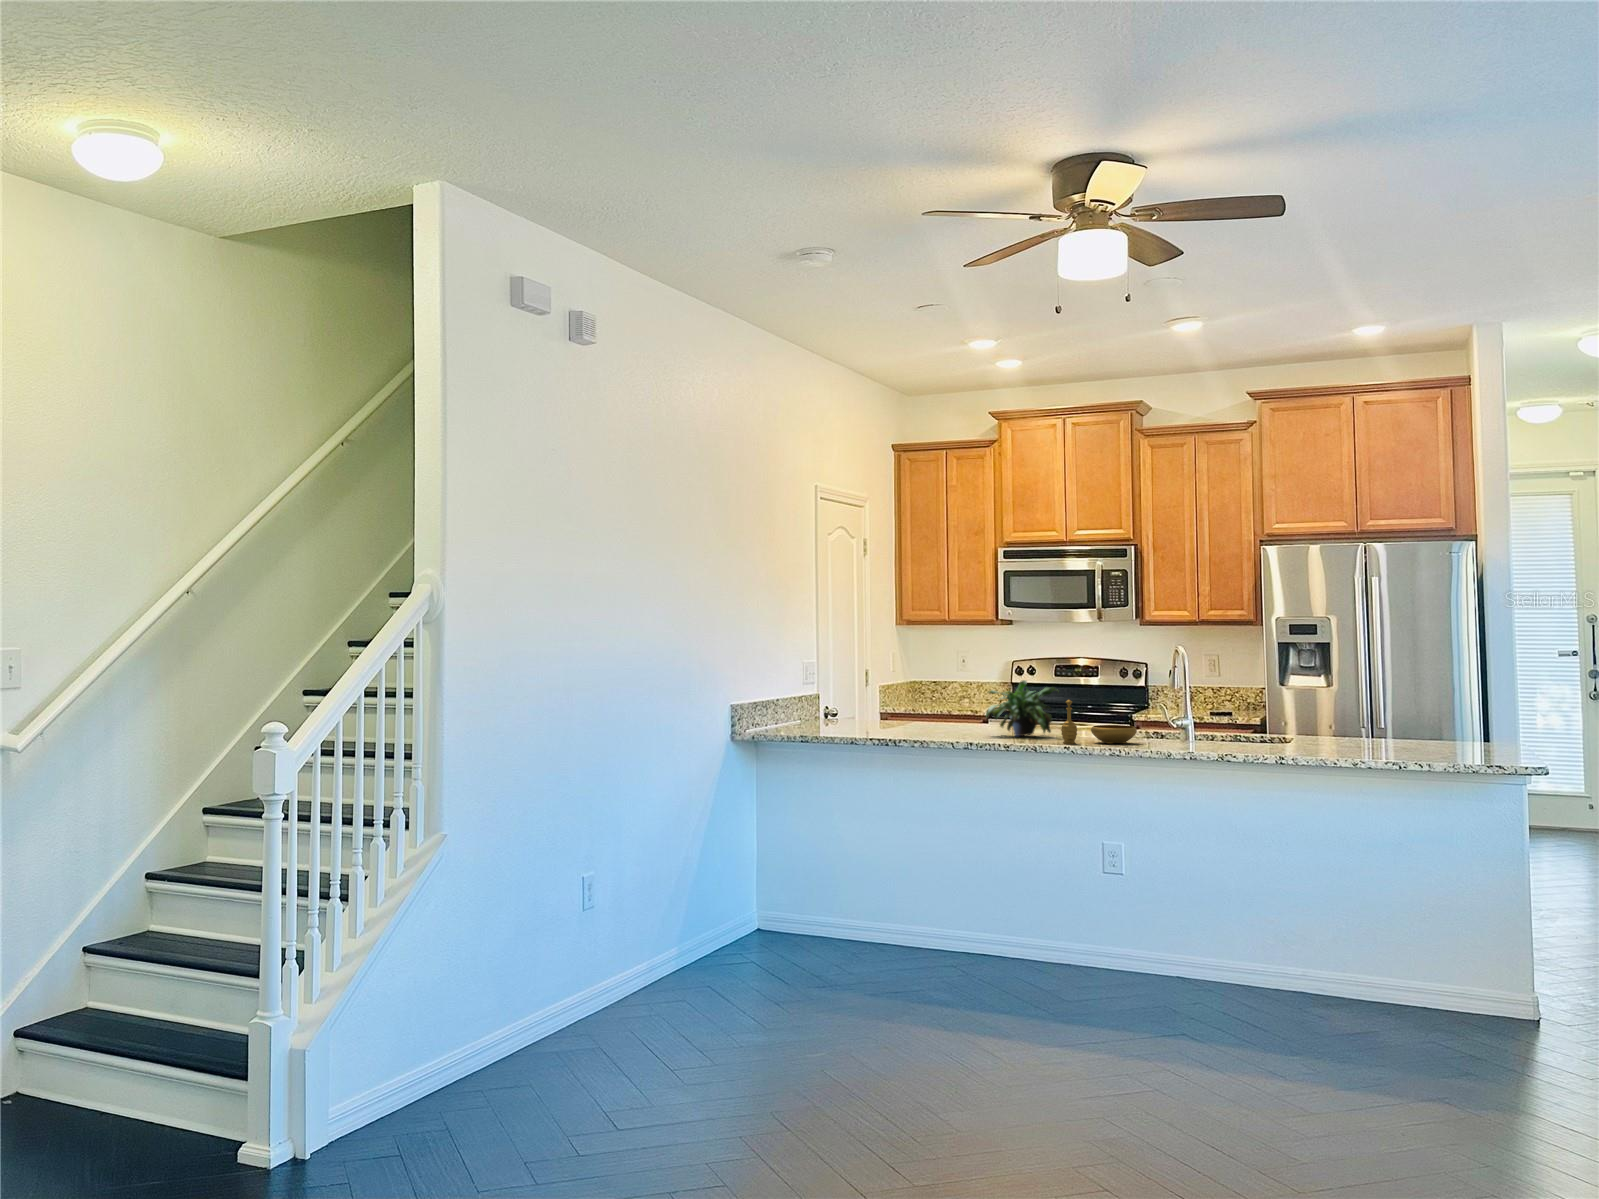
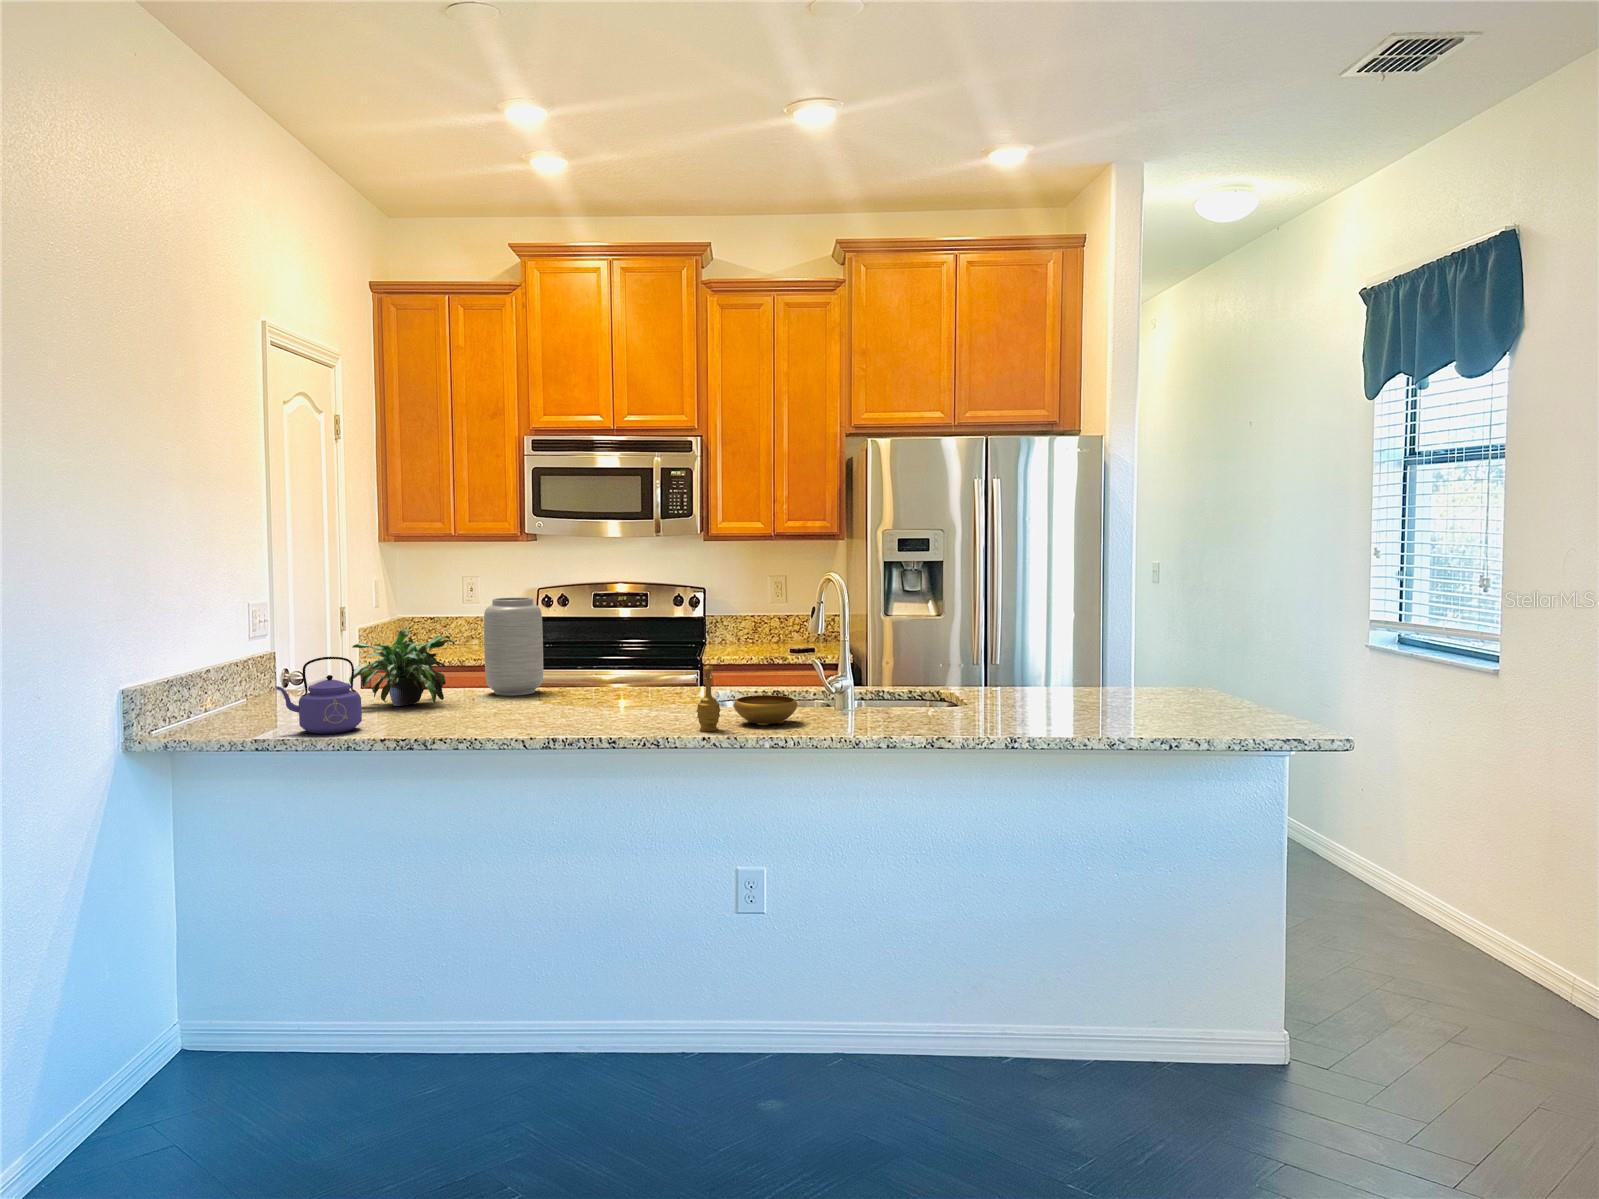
vase: none [949,661,988,729] -> present [484,597,543,696]
potted plant: present [986,680,1058,736] -> present [349,629,455,706]
kettle: none [812,689,860,735] -> present [276,657,362,734]

